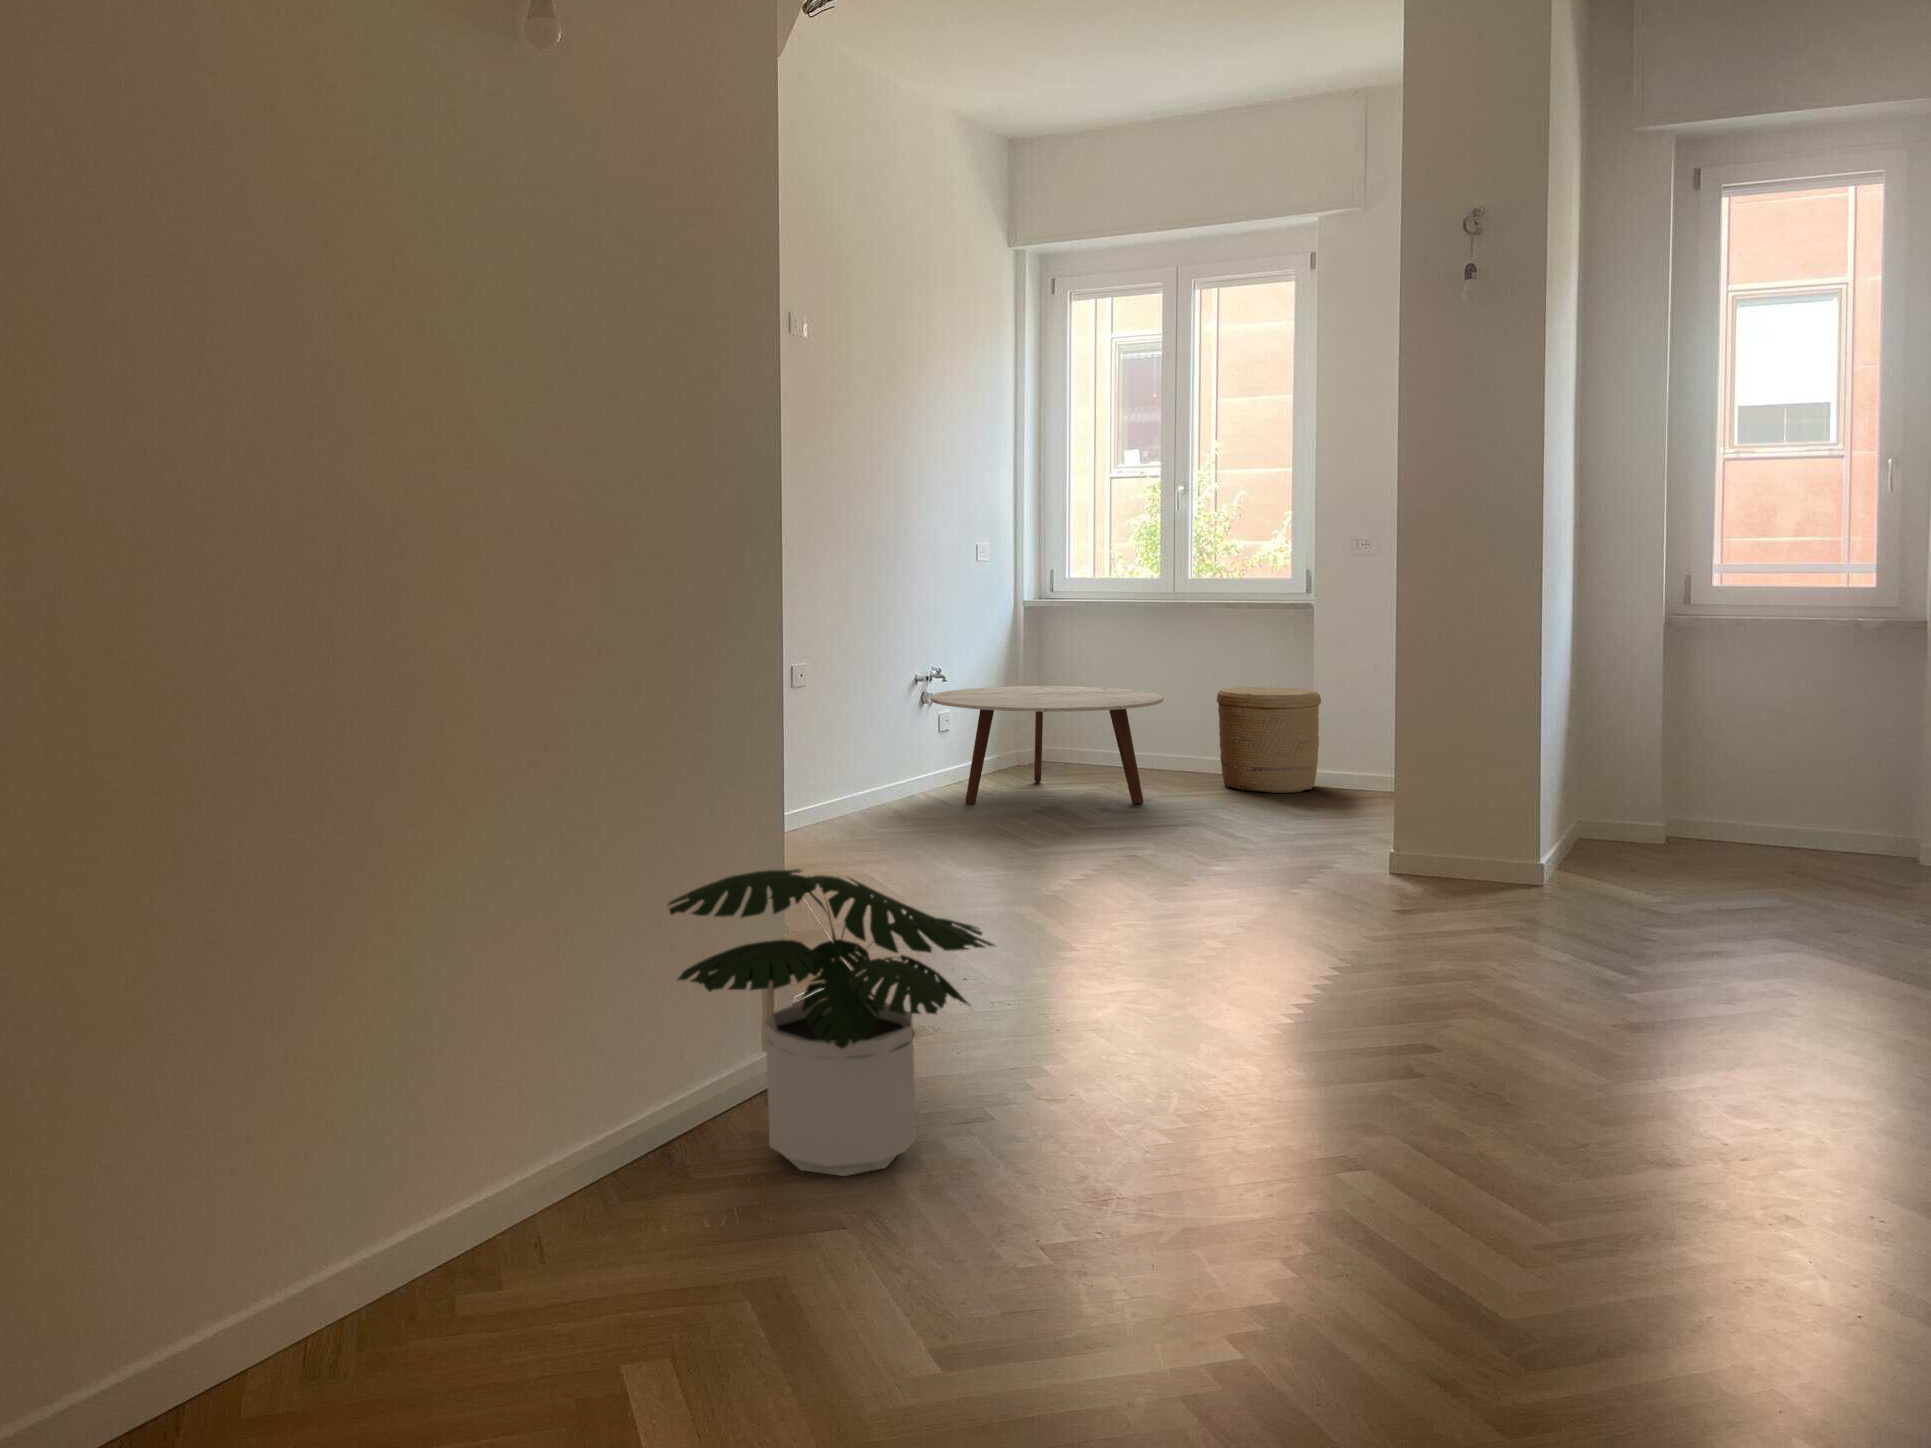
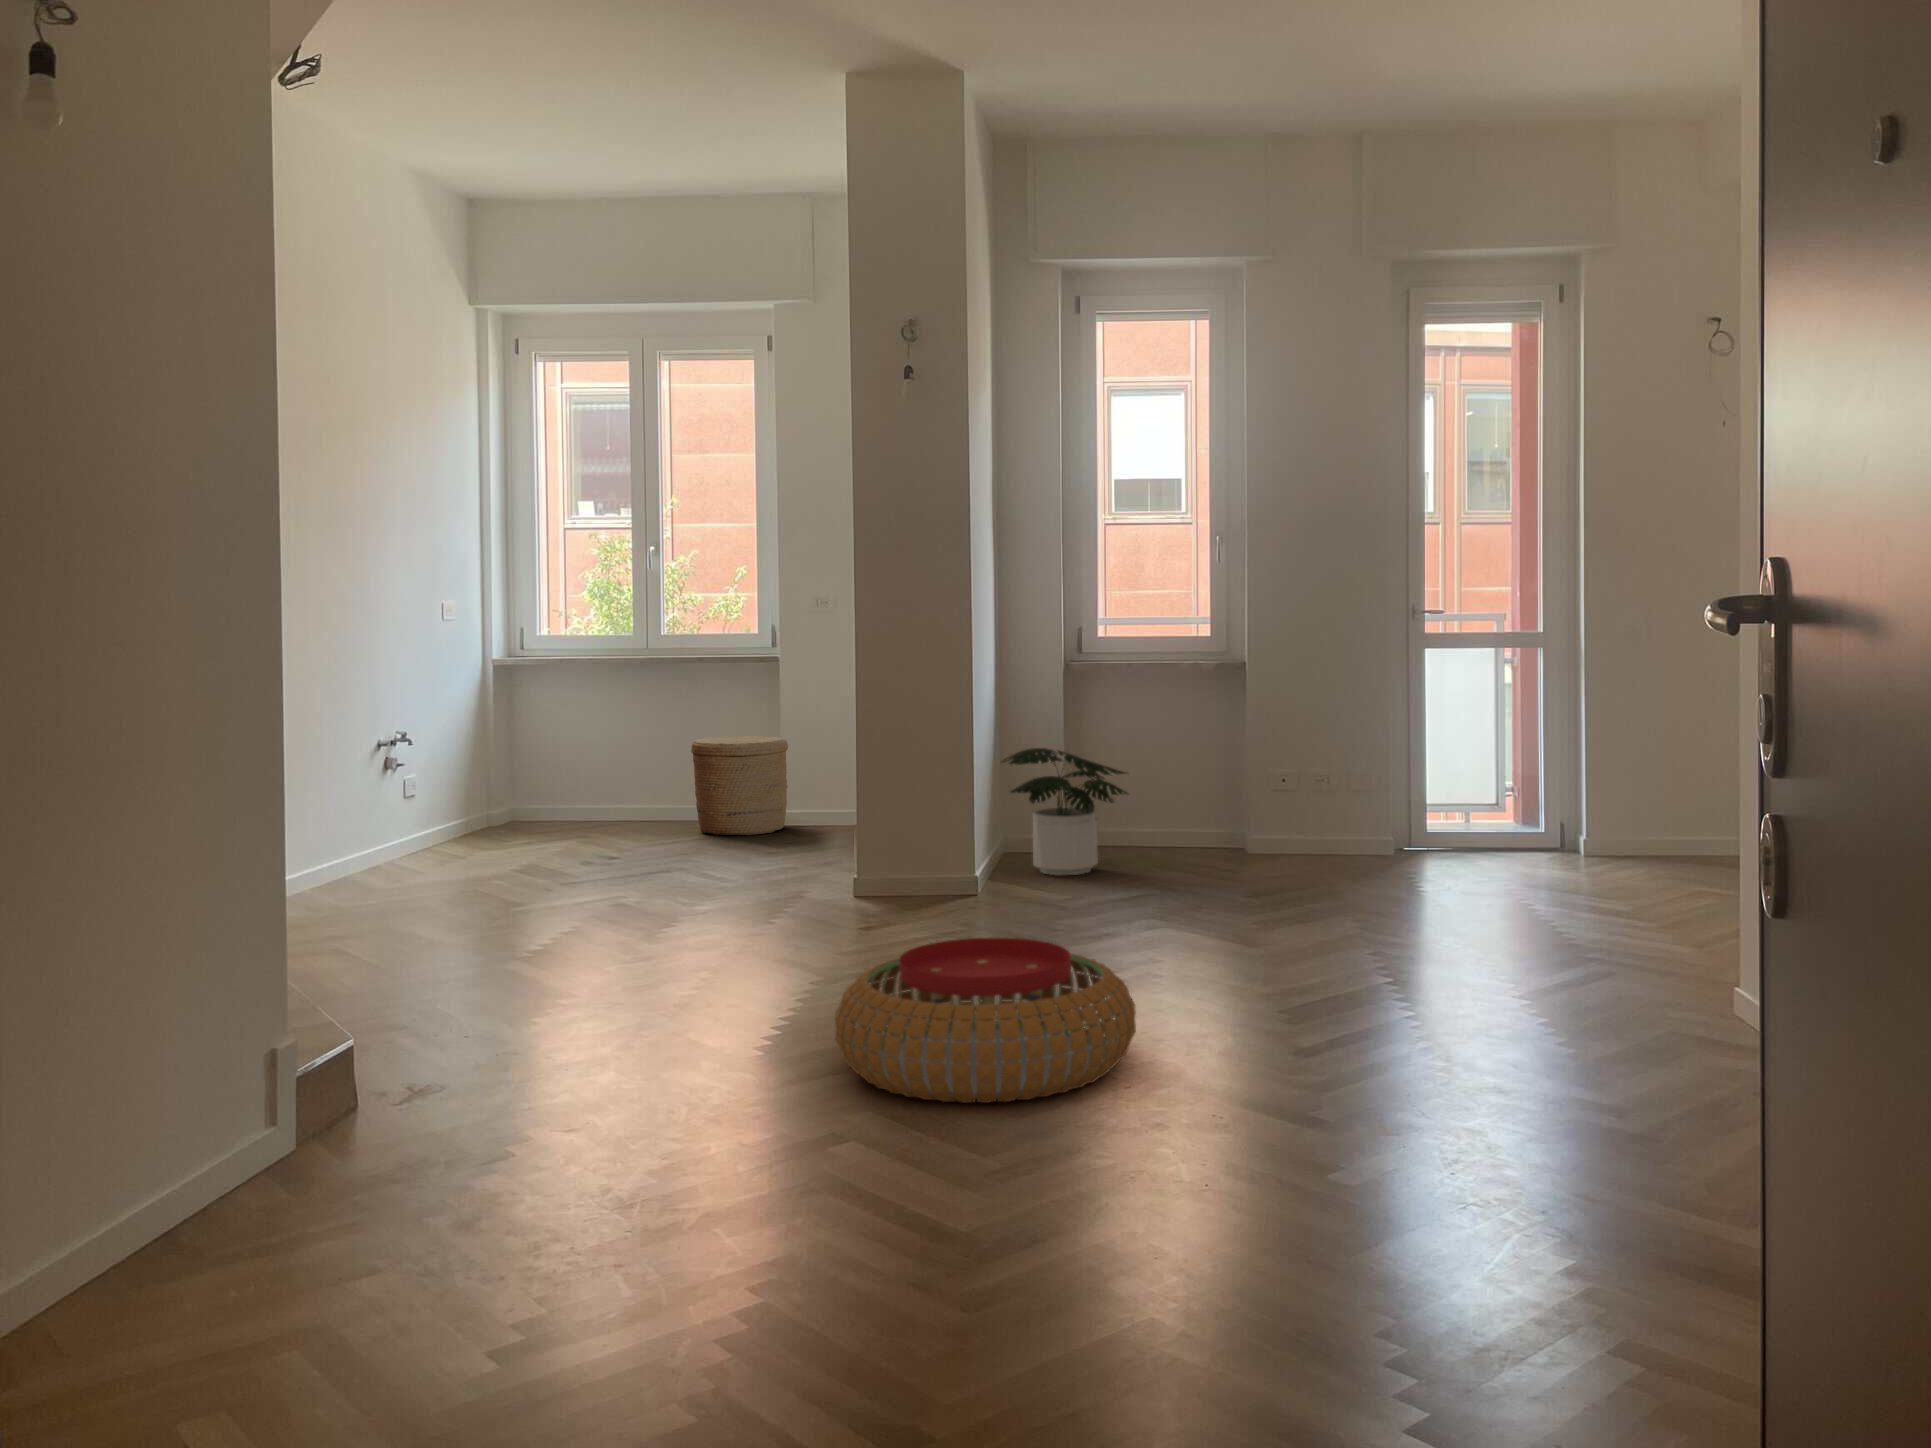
coffee table: present [931,686,1163,805] -> none [397,744,641,870]
potted plant: present [668,869,994,1176] -> present [1002,748,1128,876]
pouf: none [1352,951,1763,1170] -> present [835,937,1136,1103]

